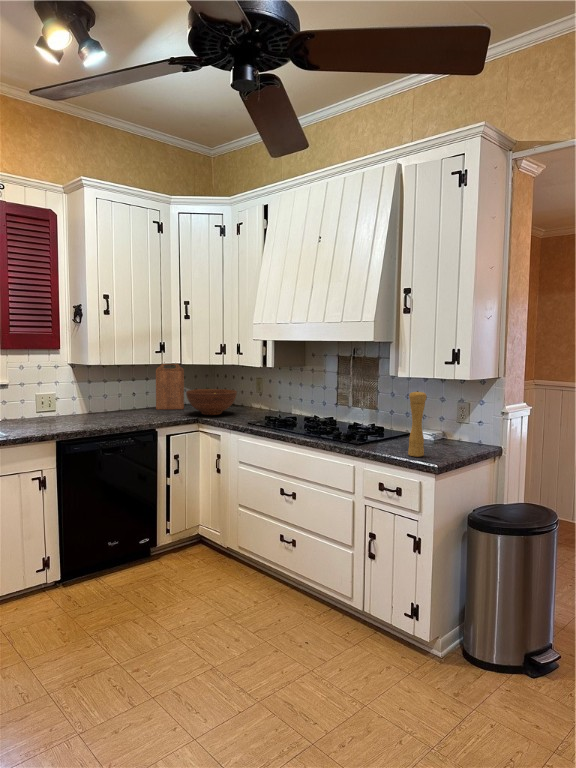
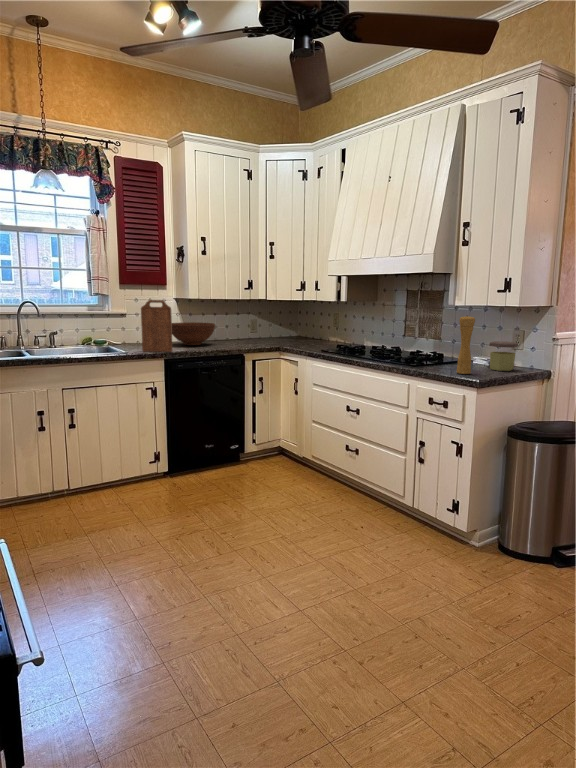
cutting board: present [156,364,184,410] -> present [141,300,172,352]
fruit bowl: present [186,389,237,415] -> present [172,322,215,345]
jar: none [439,416,468,450] -> present [489,341,518,371]

